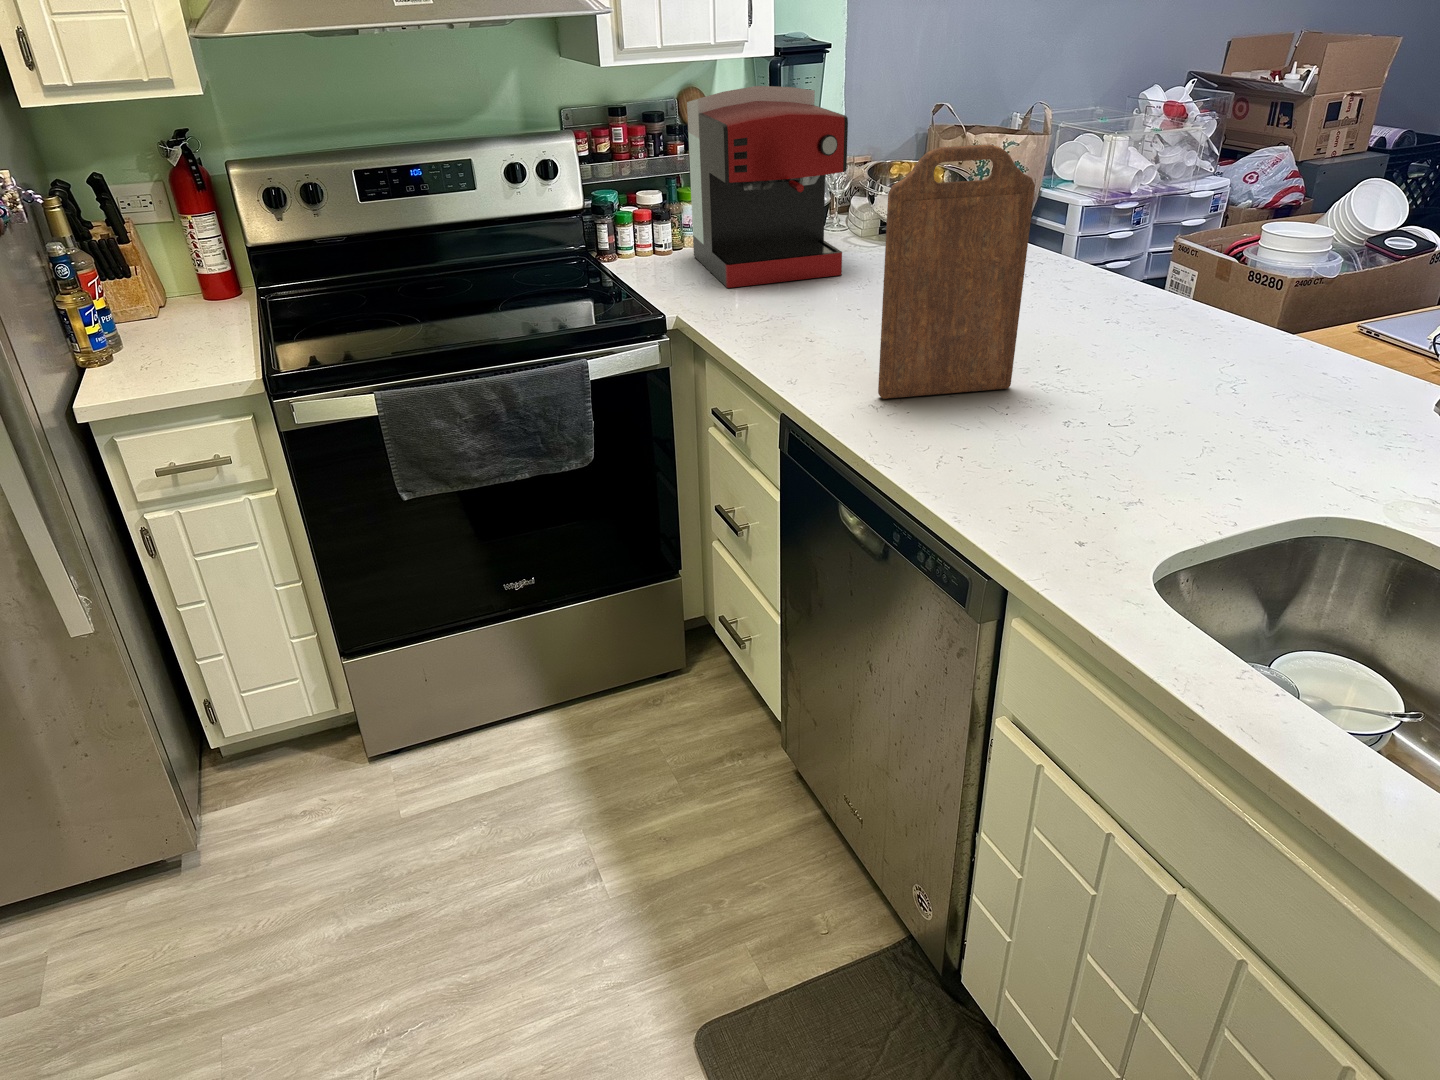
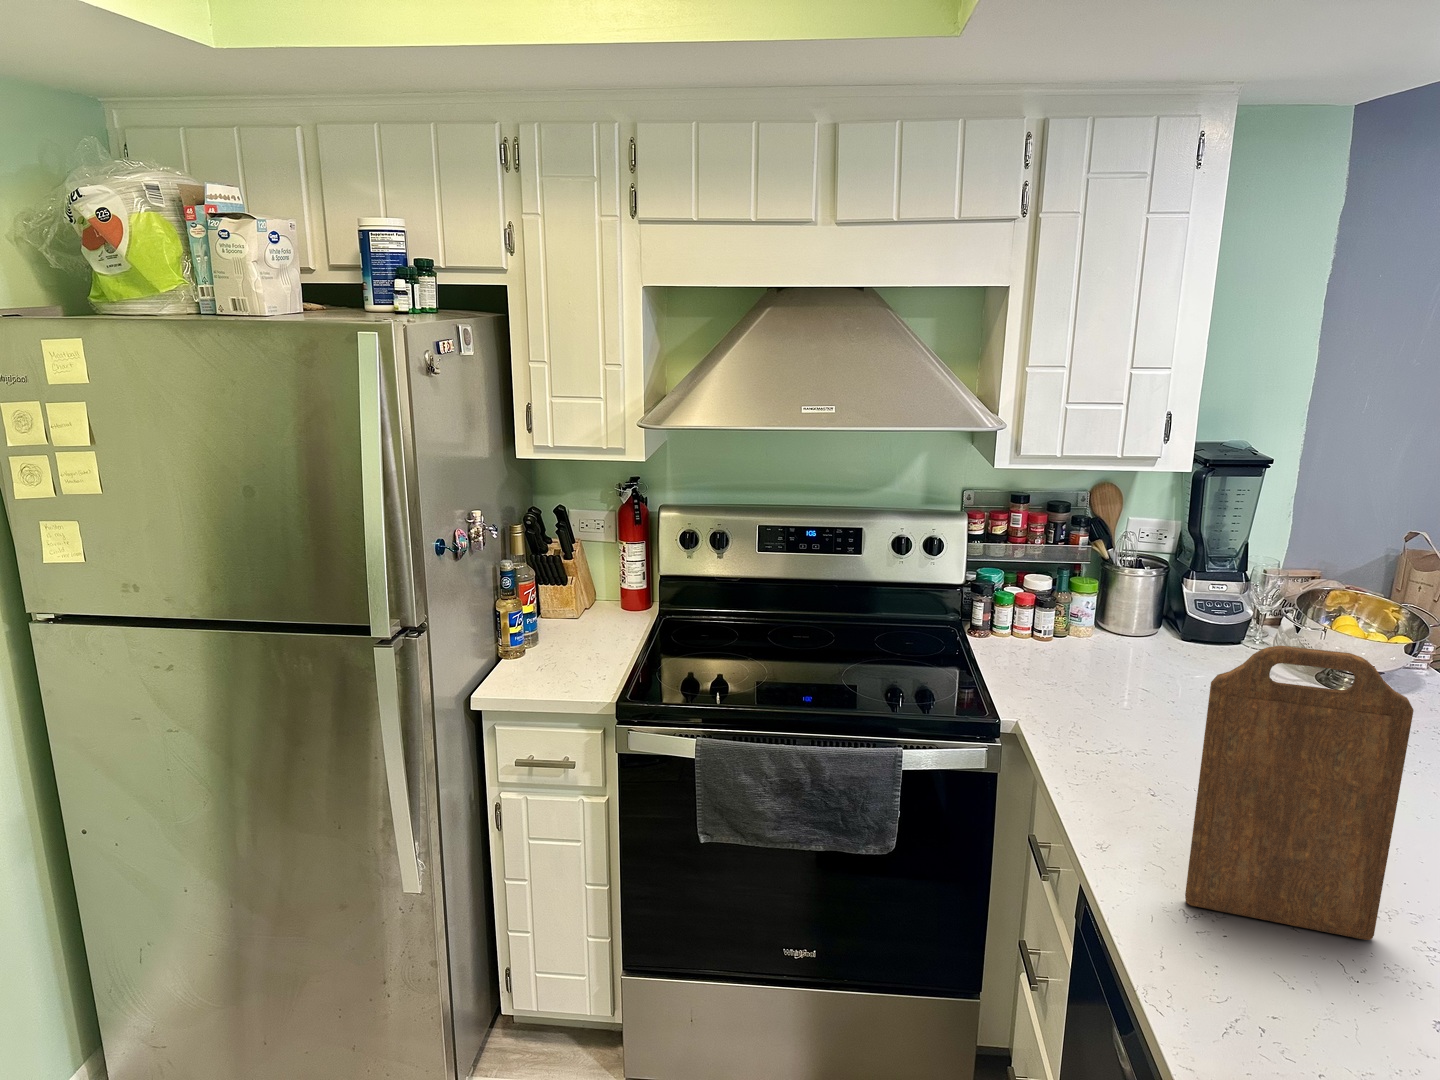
coffee maker: present [687,86,848,288] -> none [1074,498,1253,712]

